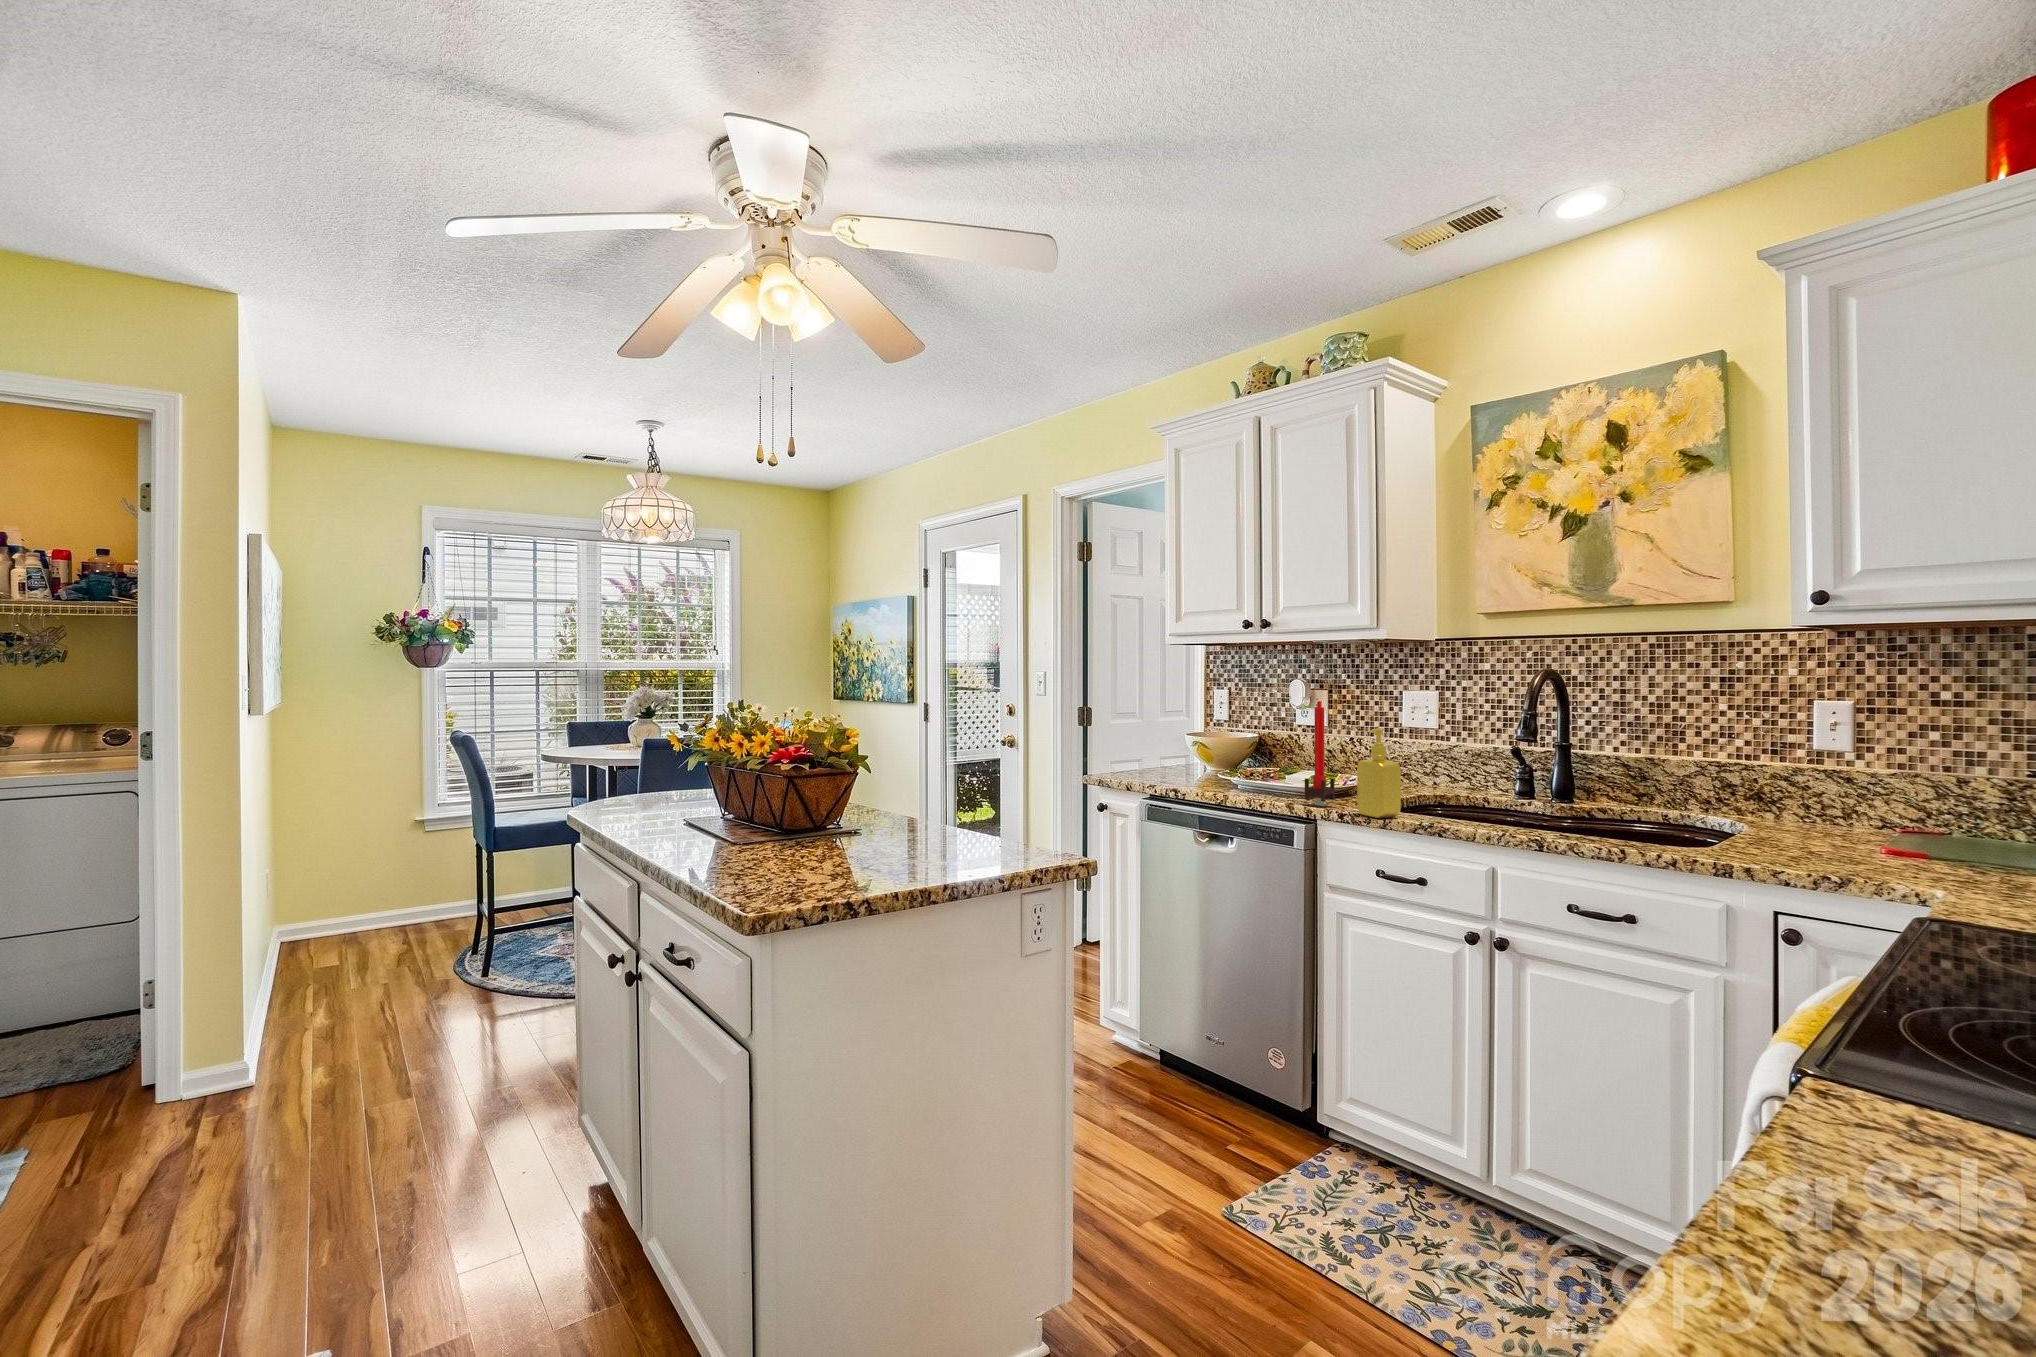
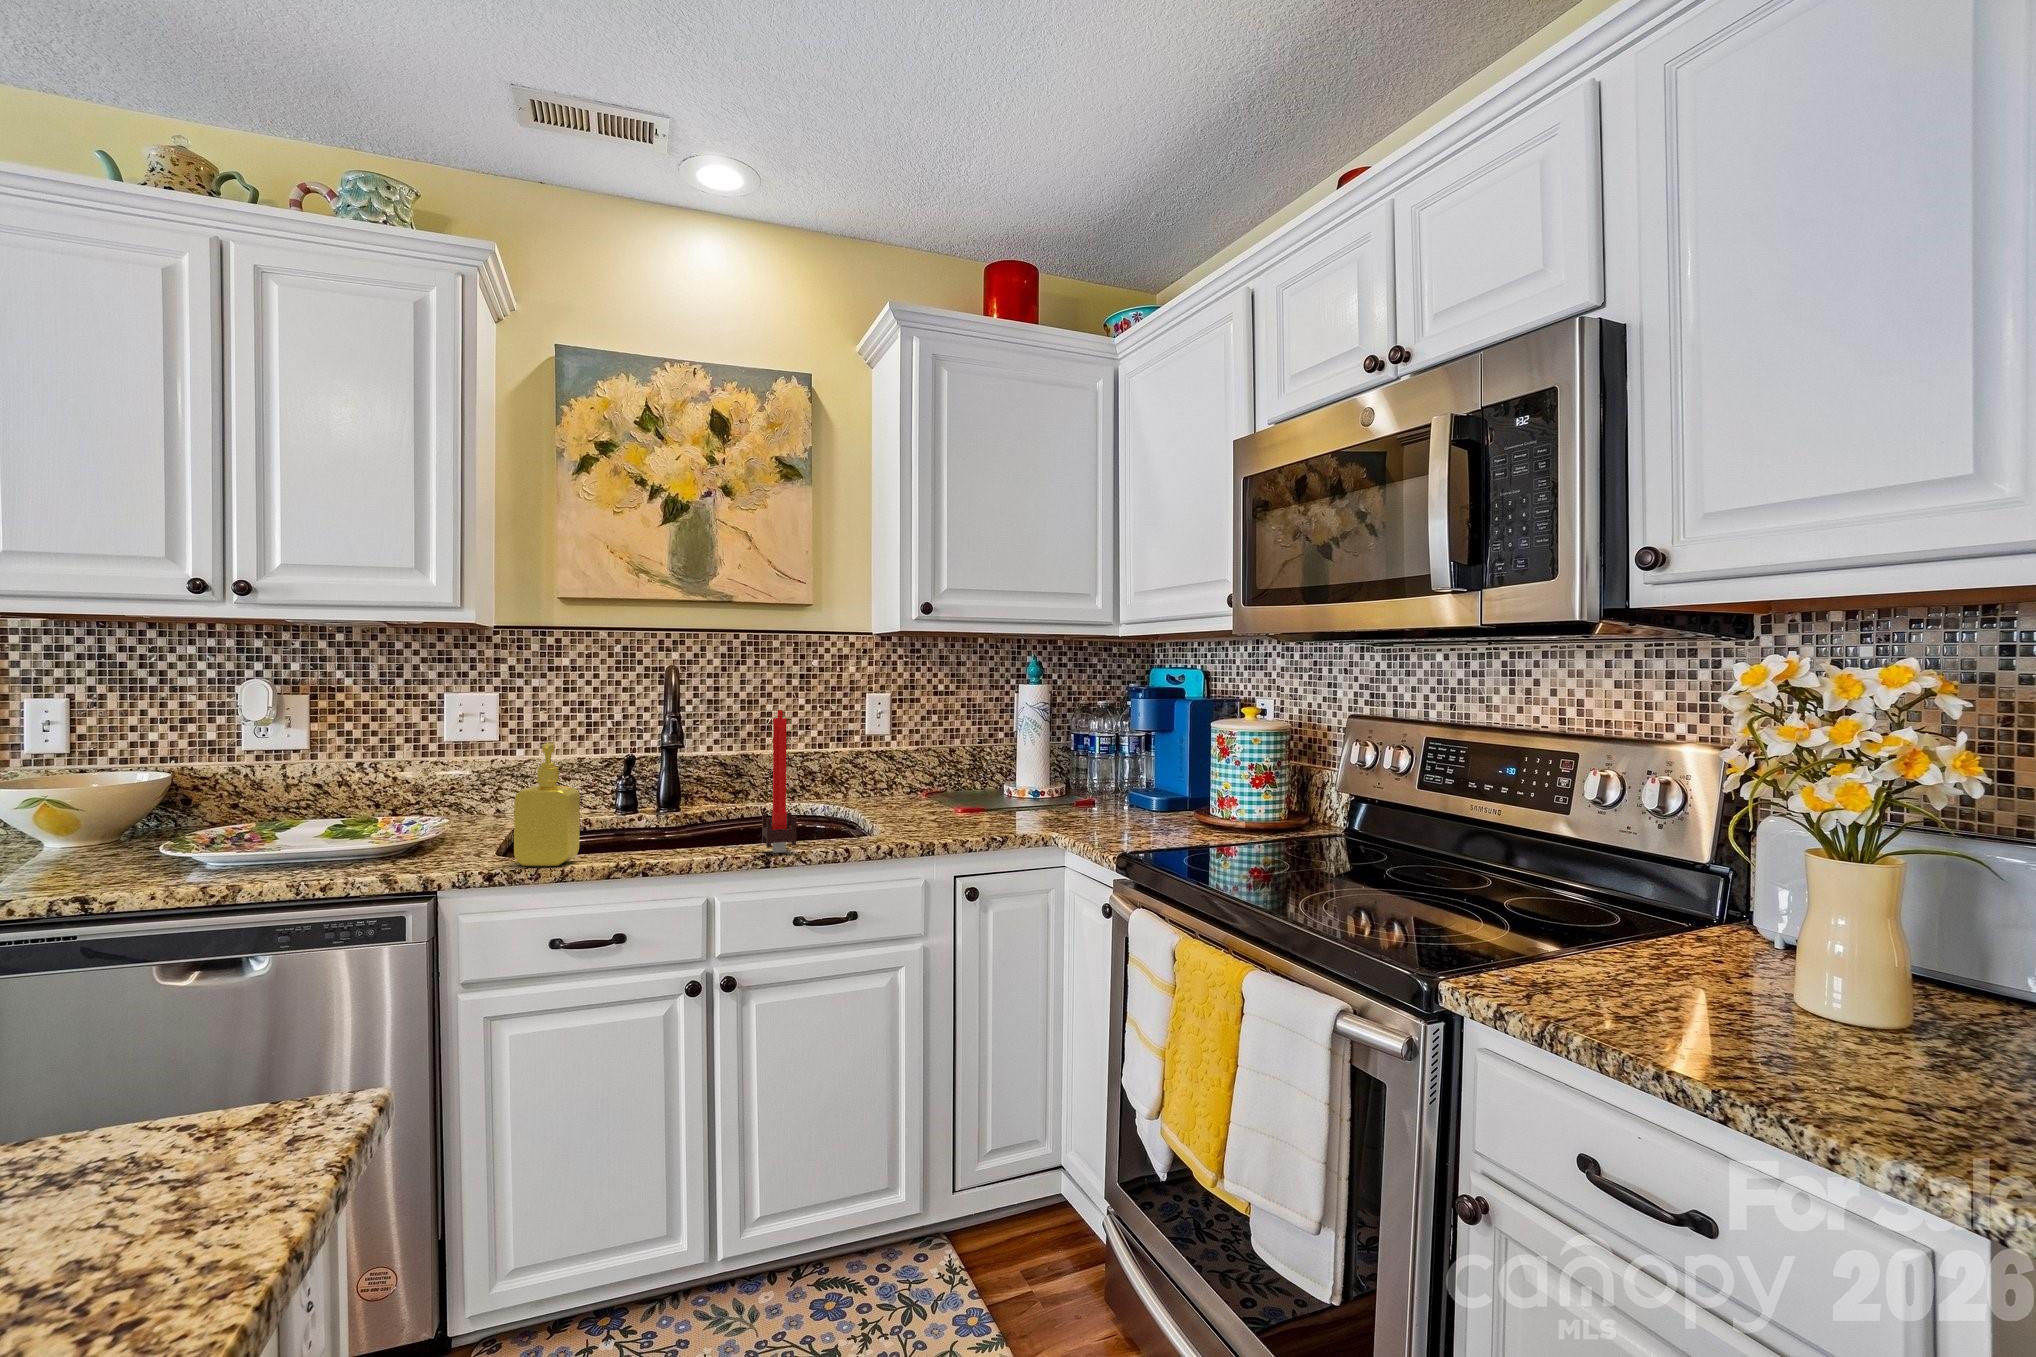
candle: present [1305,701,1335,806] -> present [762,710,797,853]

